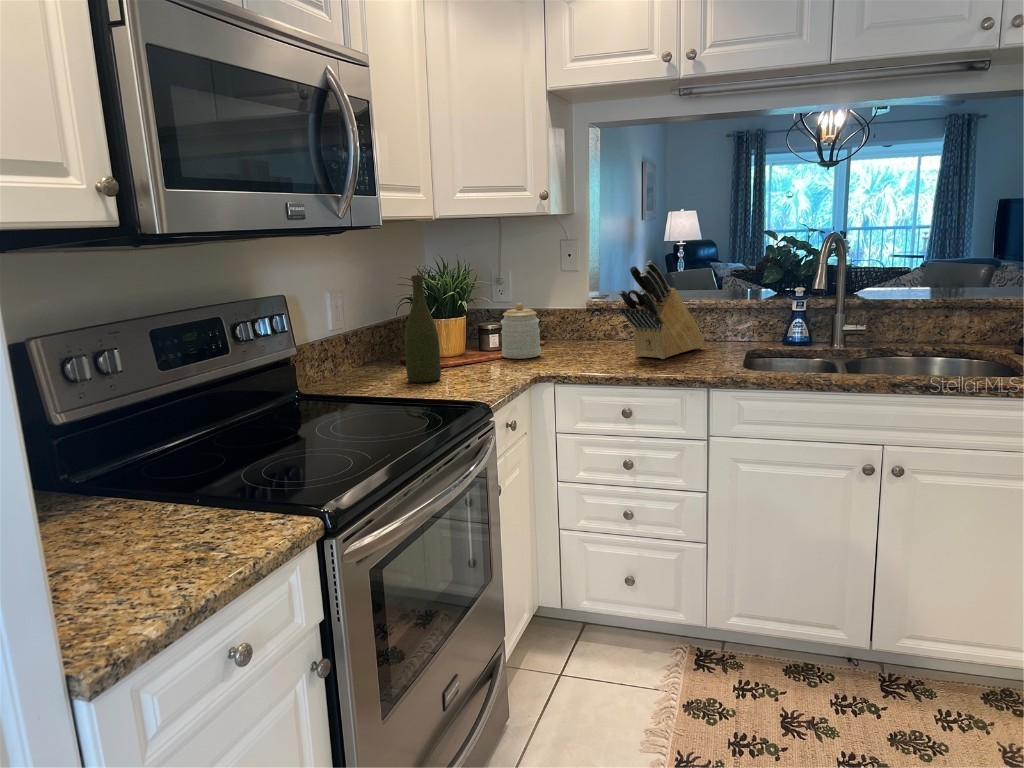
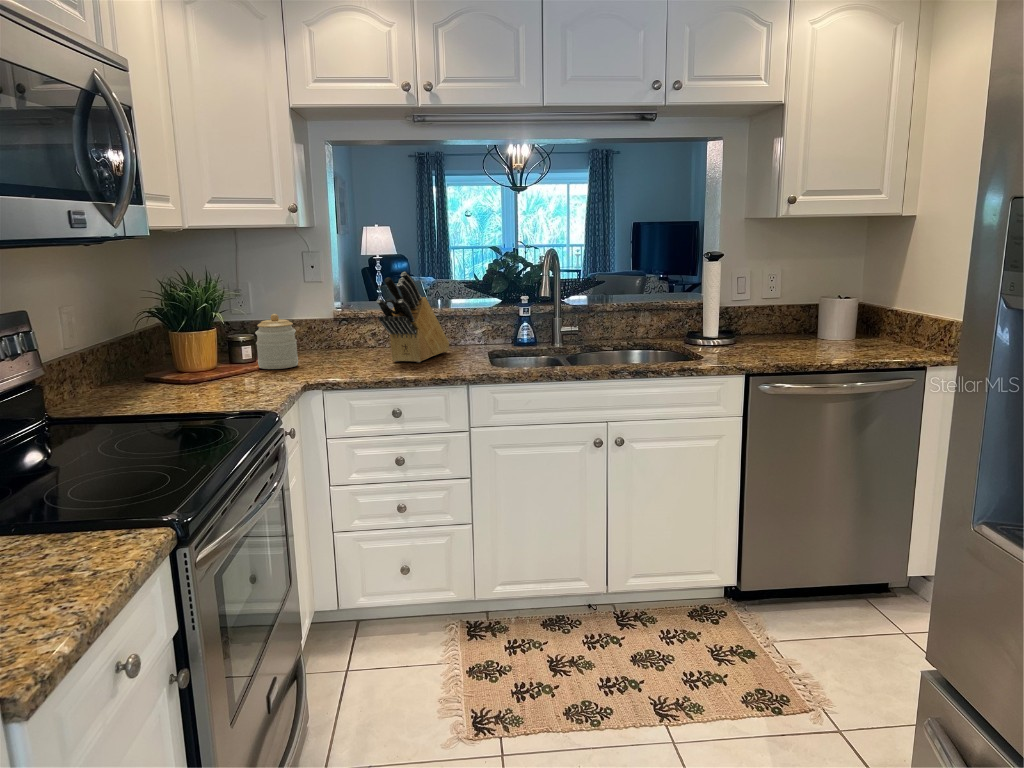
bottle: present [404,275,441,383] -> none [165,285,207,397]

